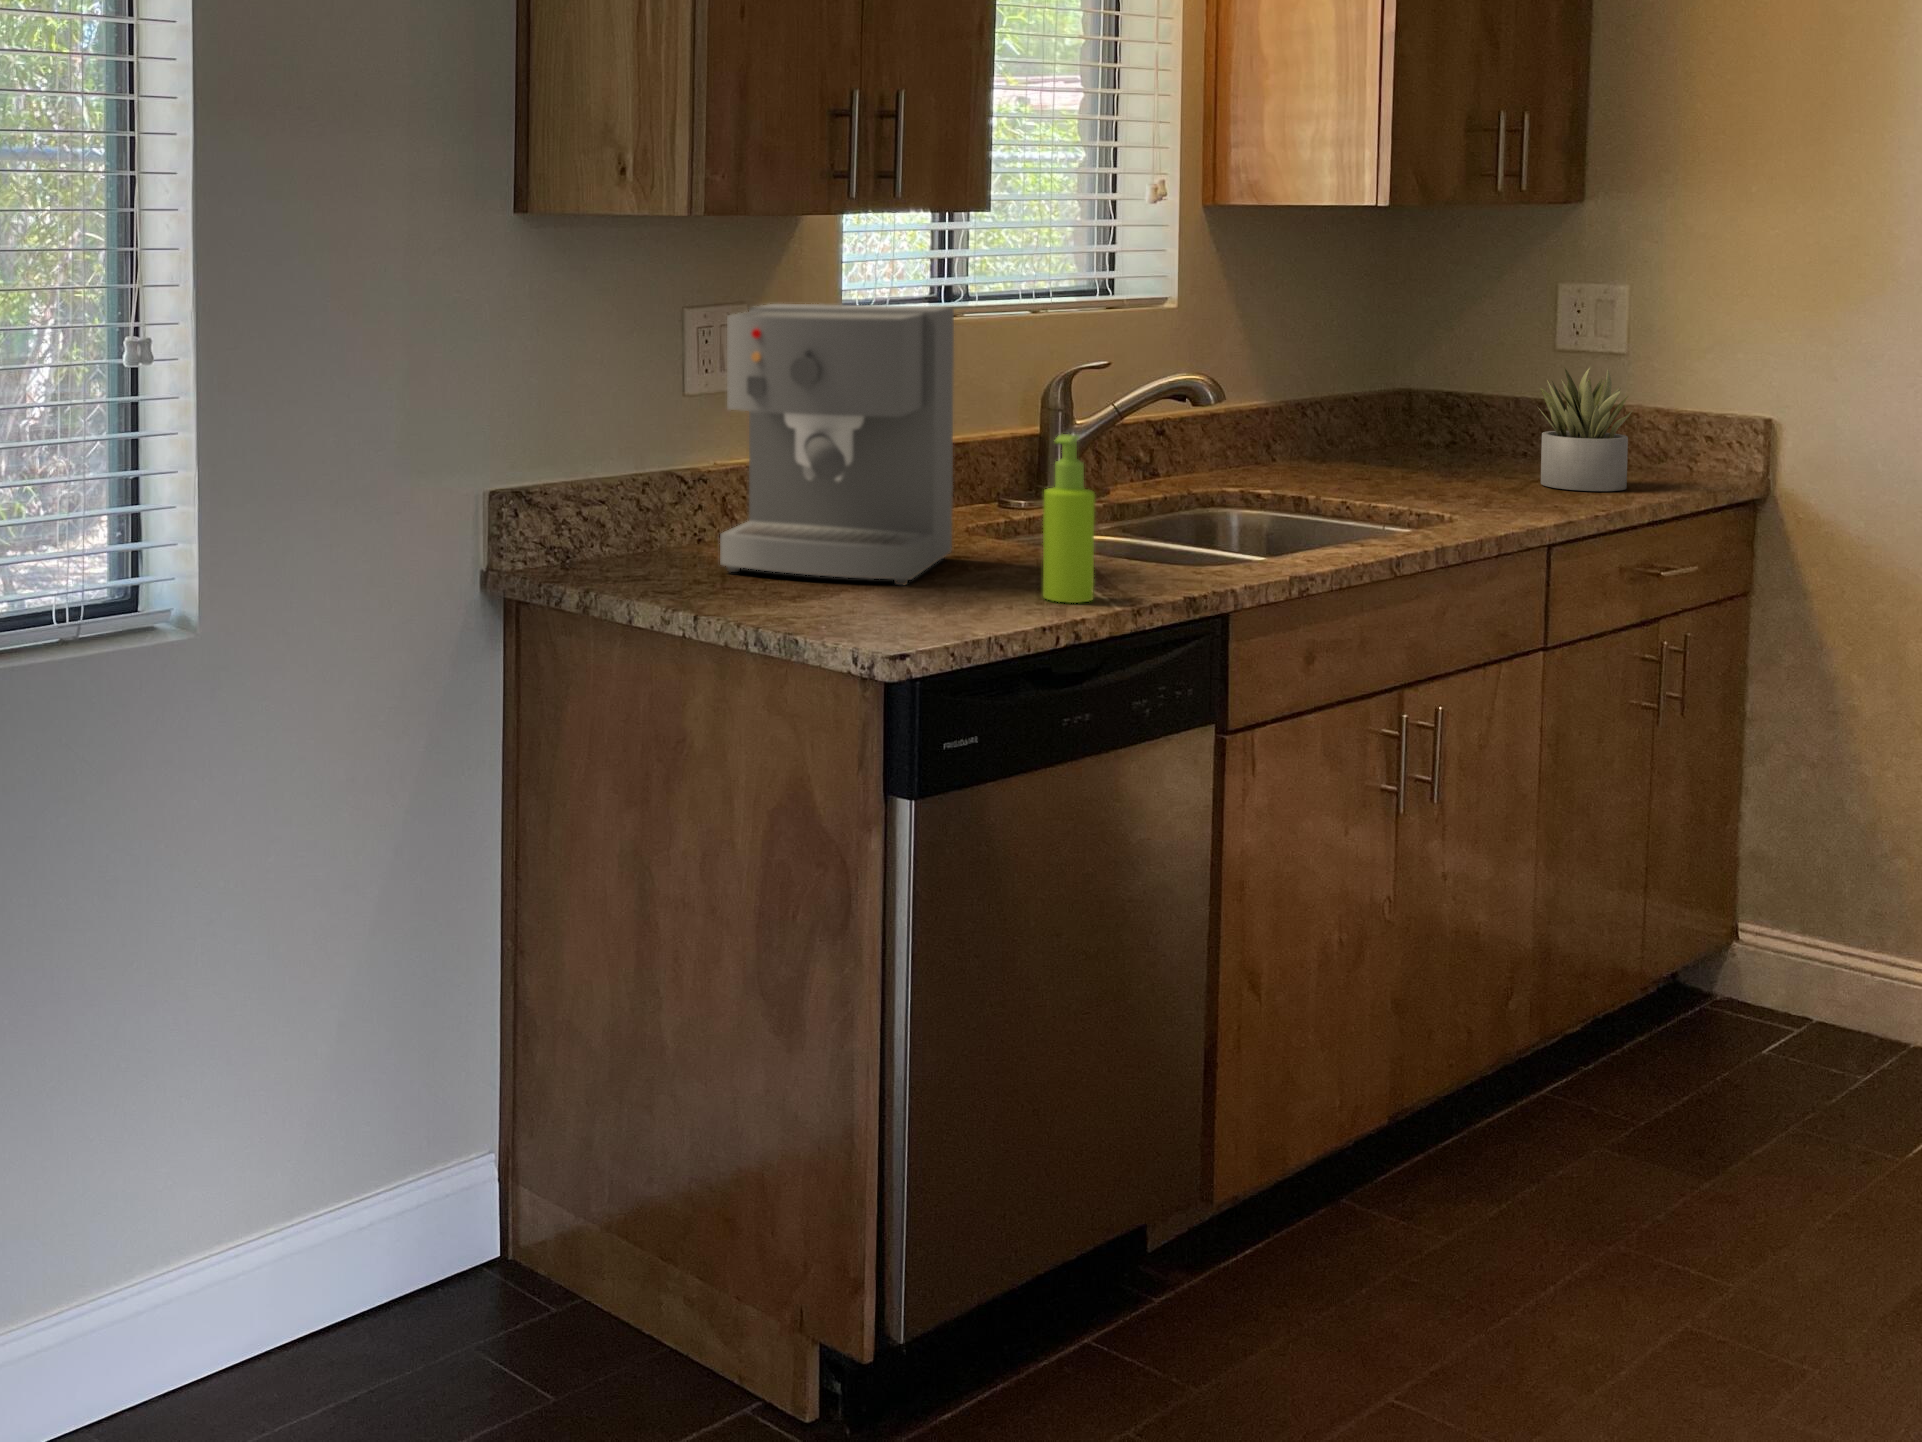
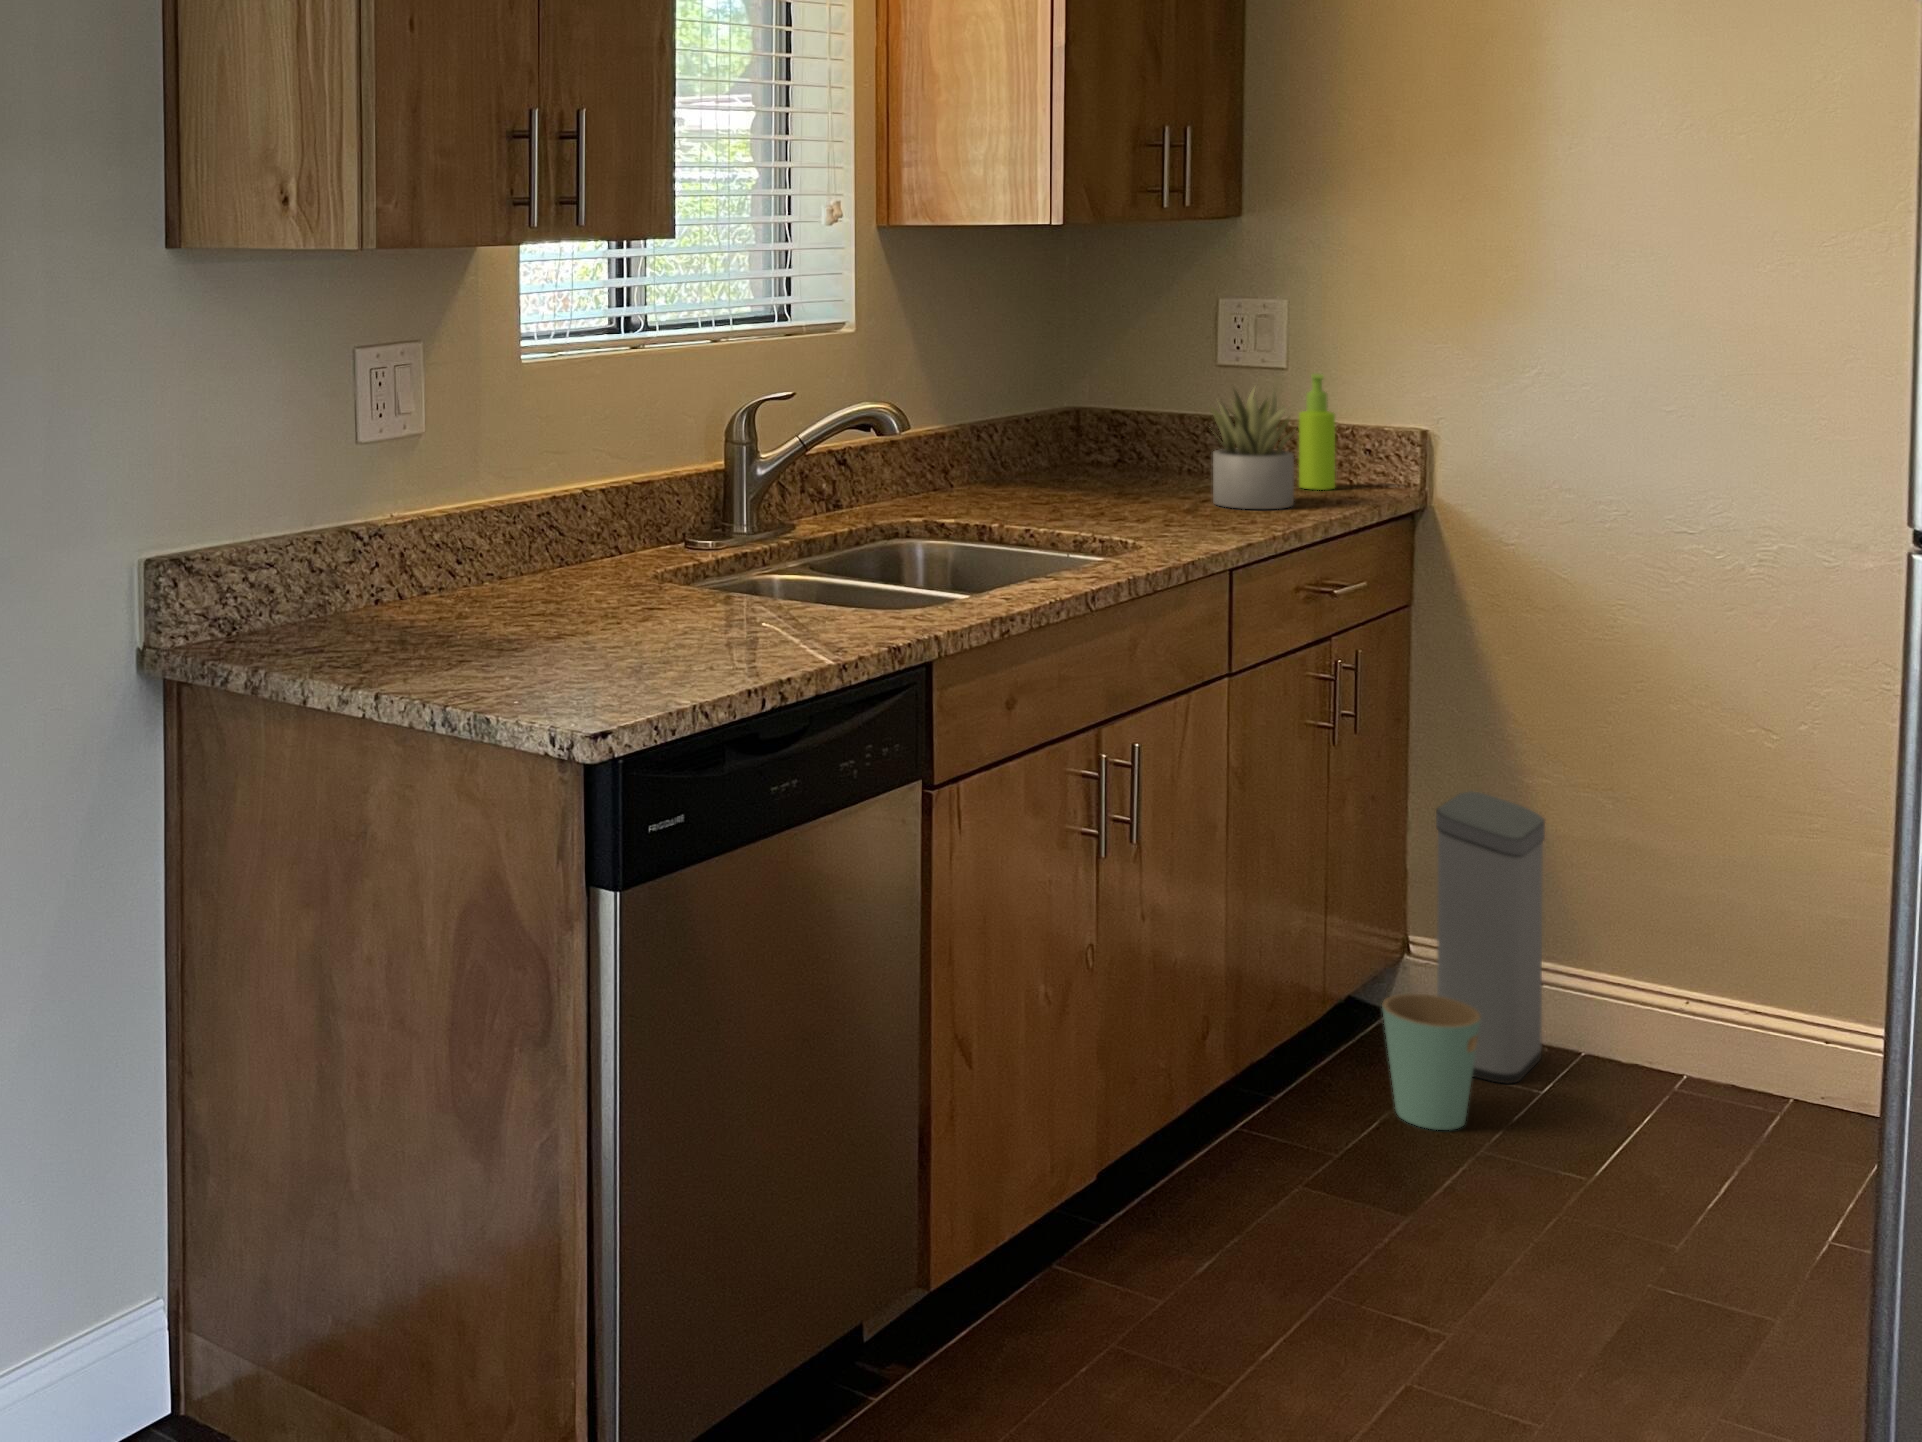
coffee maker: present [720,304,954,585] -> none [400,342,645,646]
soap dispenser: present [1043,434,1095,603] -> present [1299,374,1335,490]
trash can: none [1705,784,1894,1117] -> present [1382,791,1545,1130]

